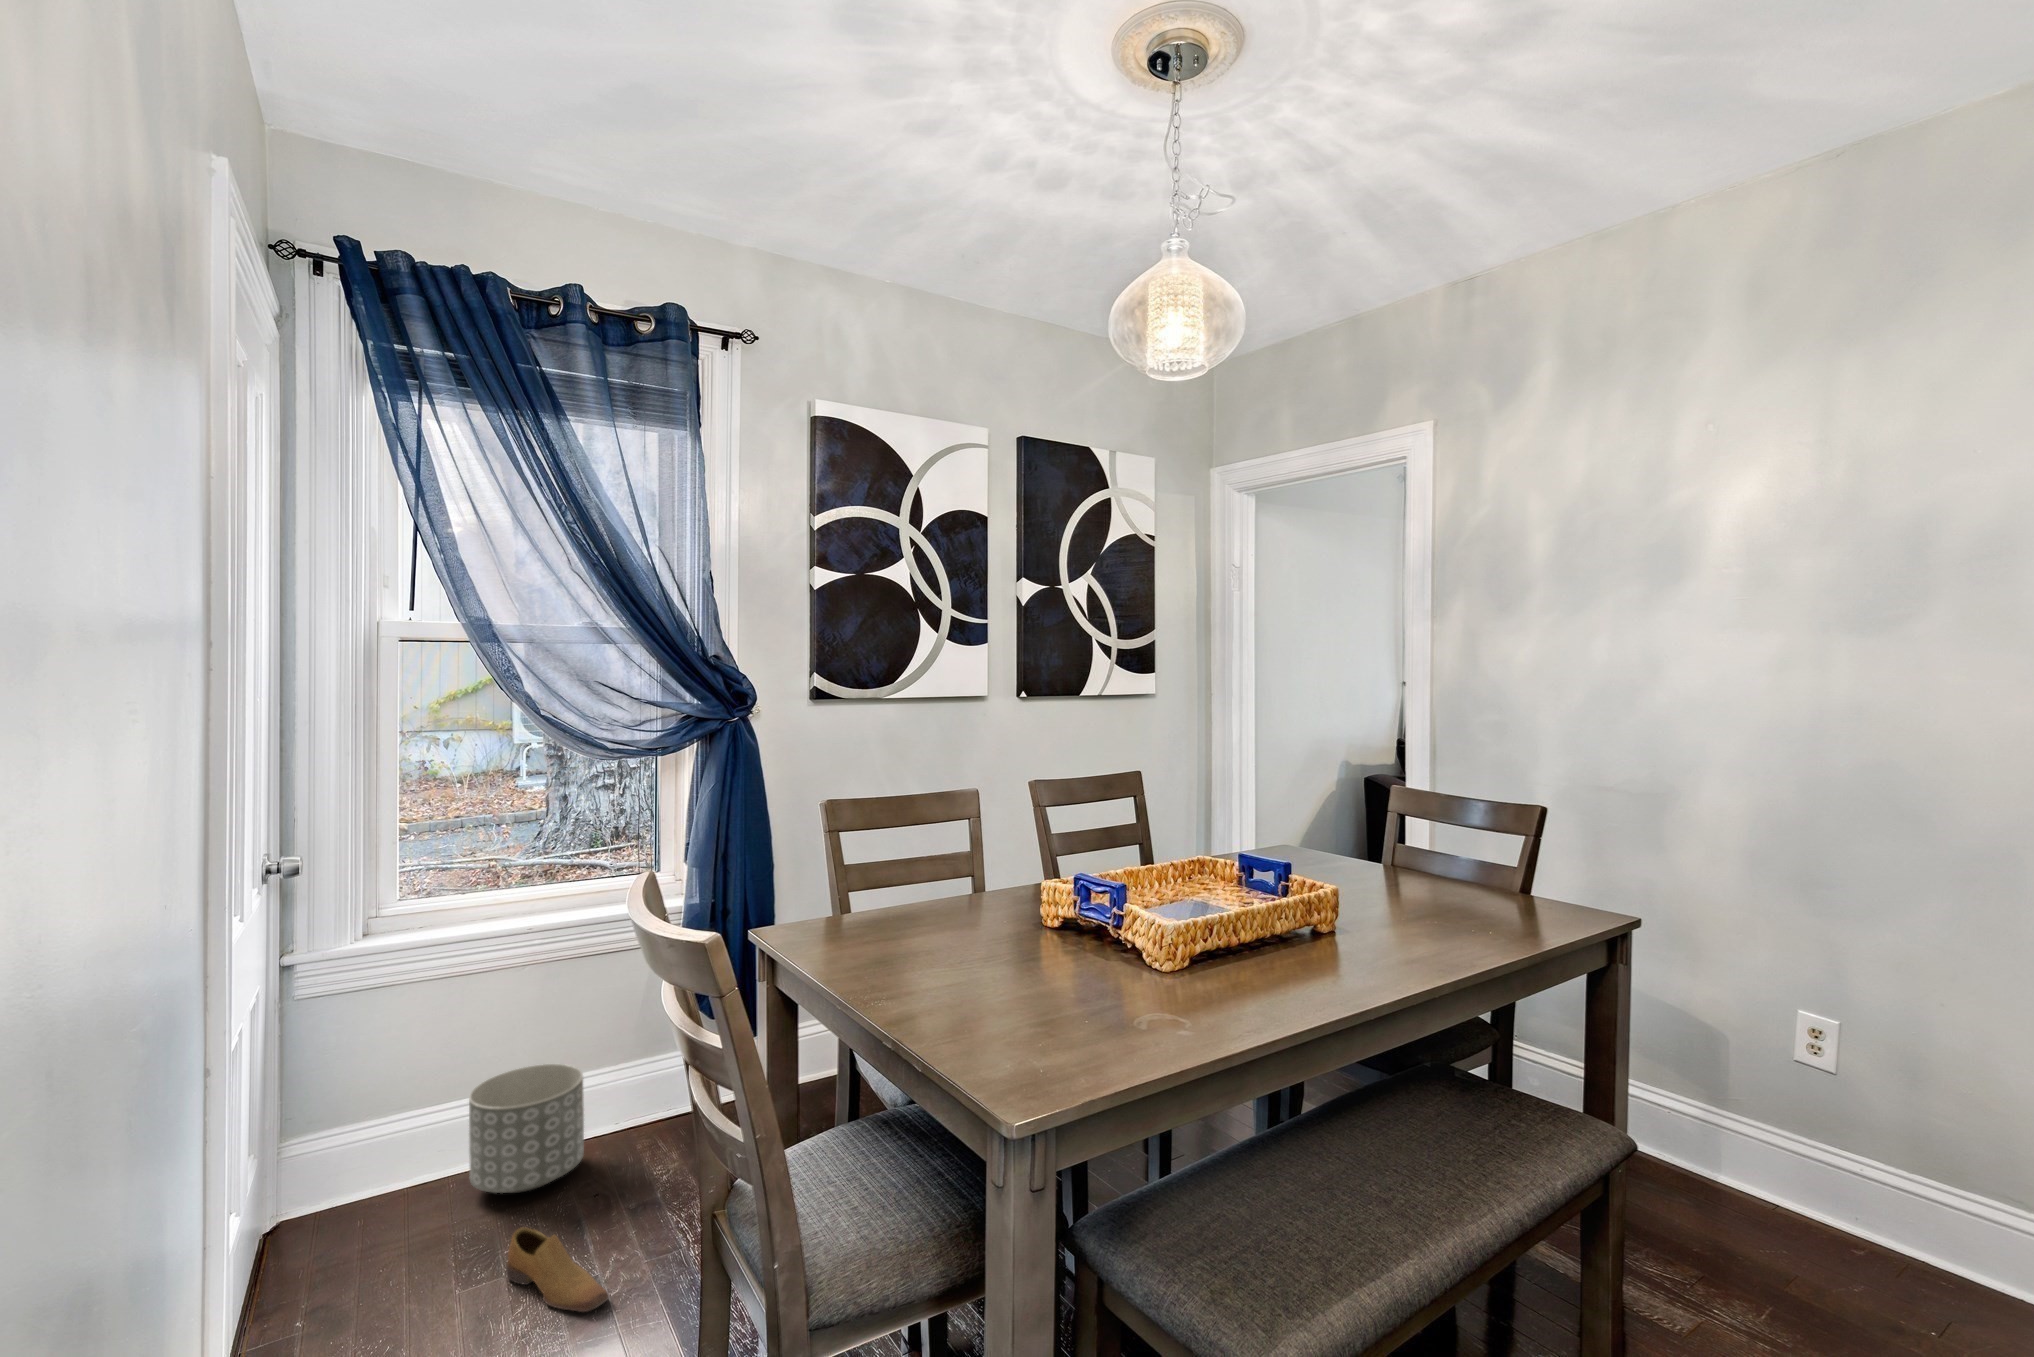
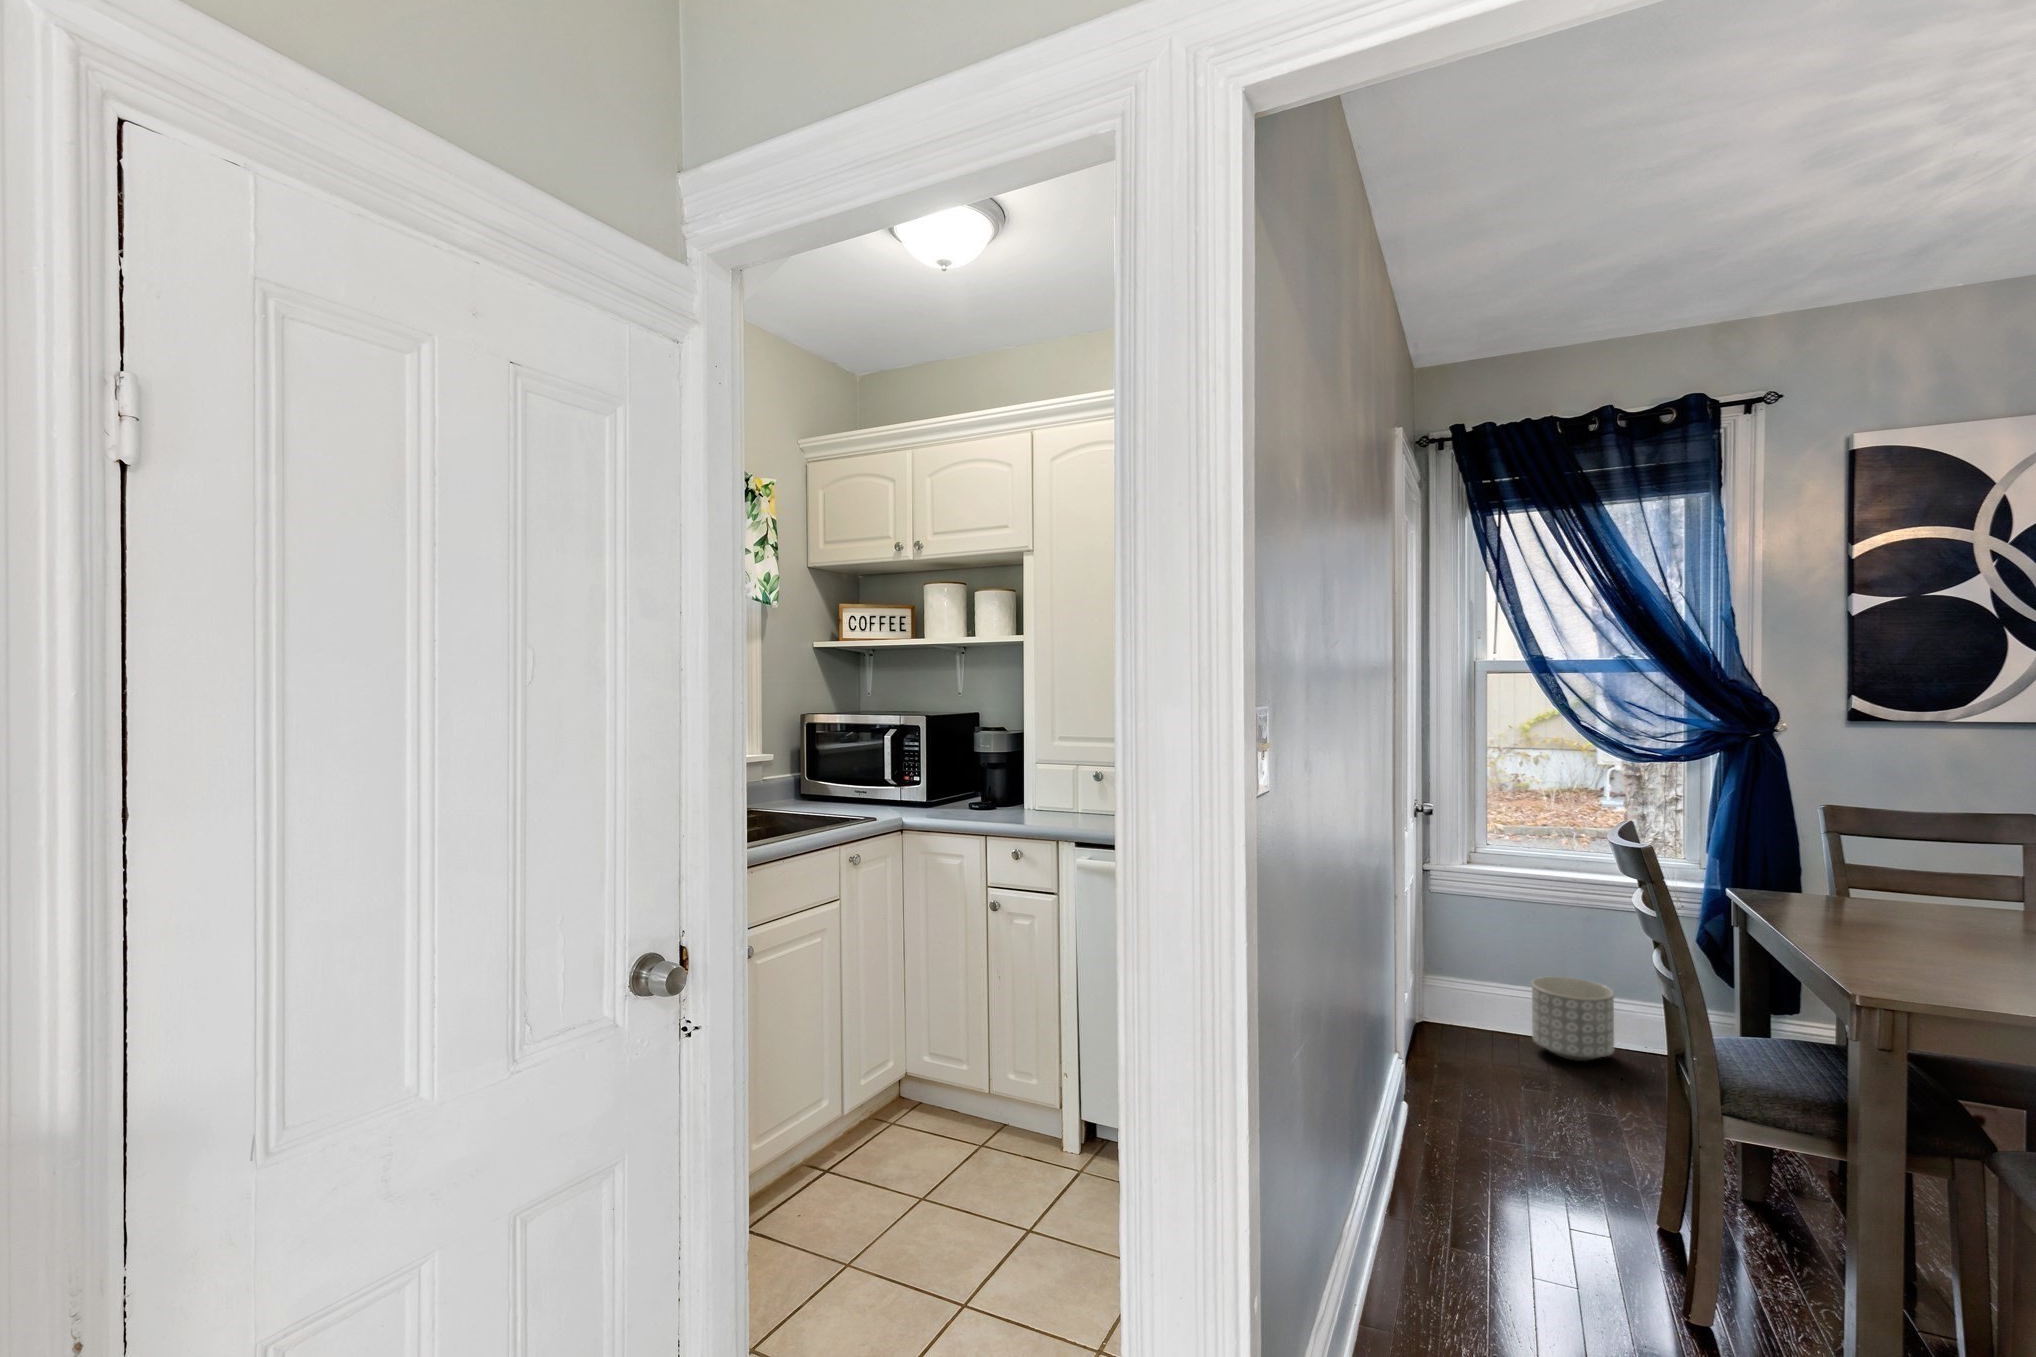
shoe: present [506,1227,609,1312] -> none [1550,1066,1615,1128]

